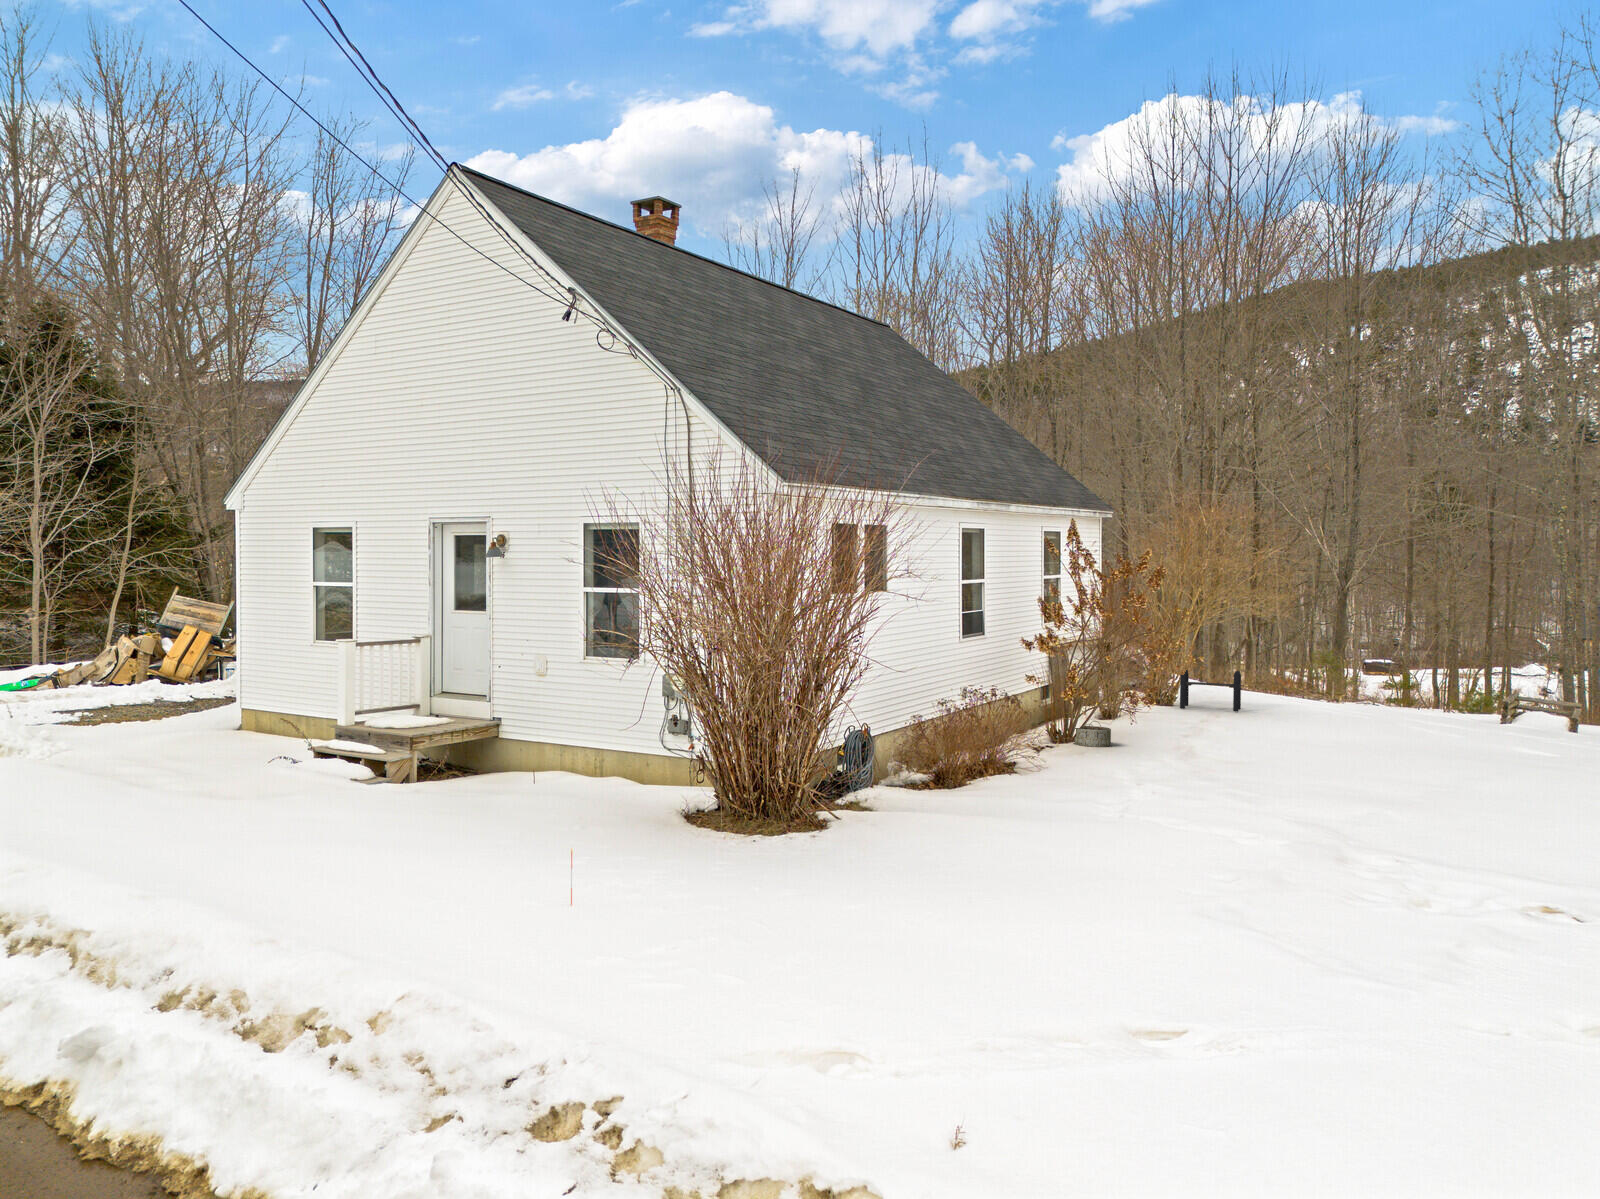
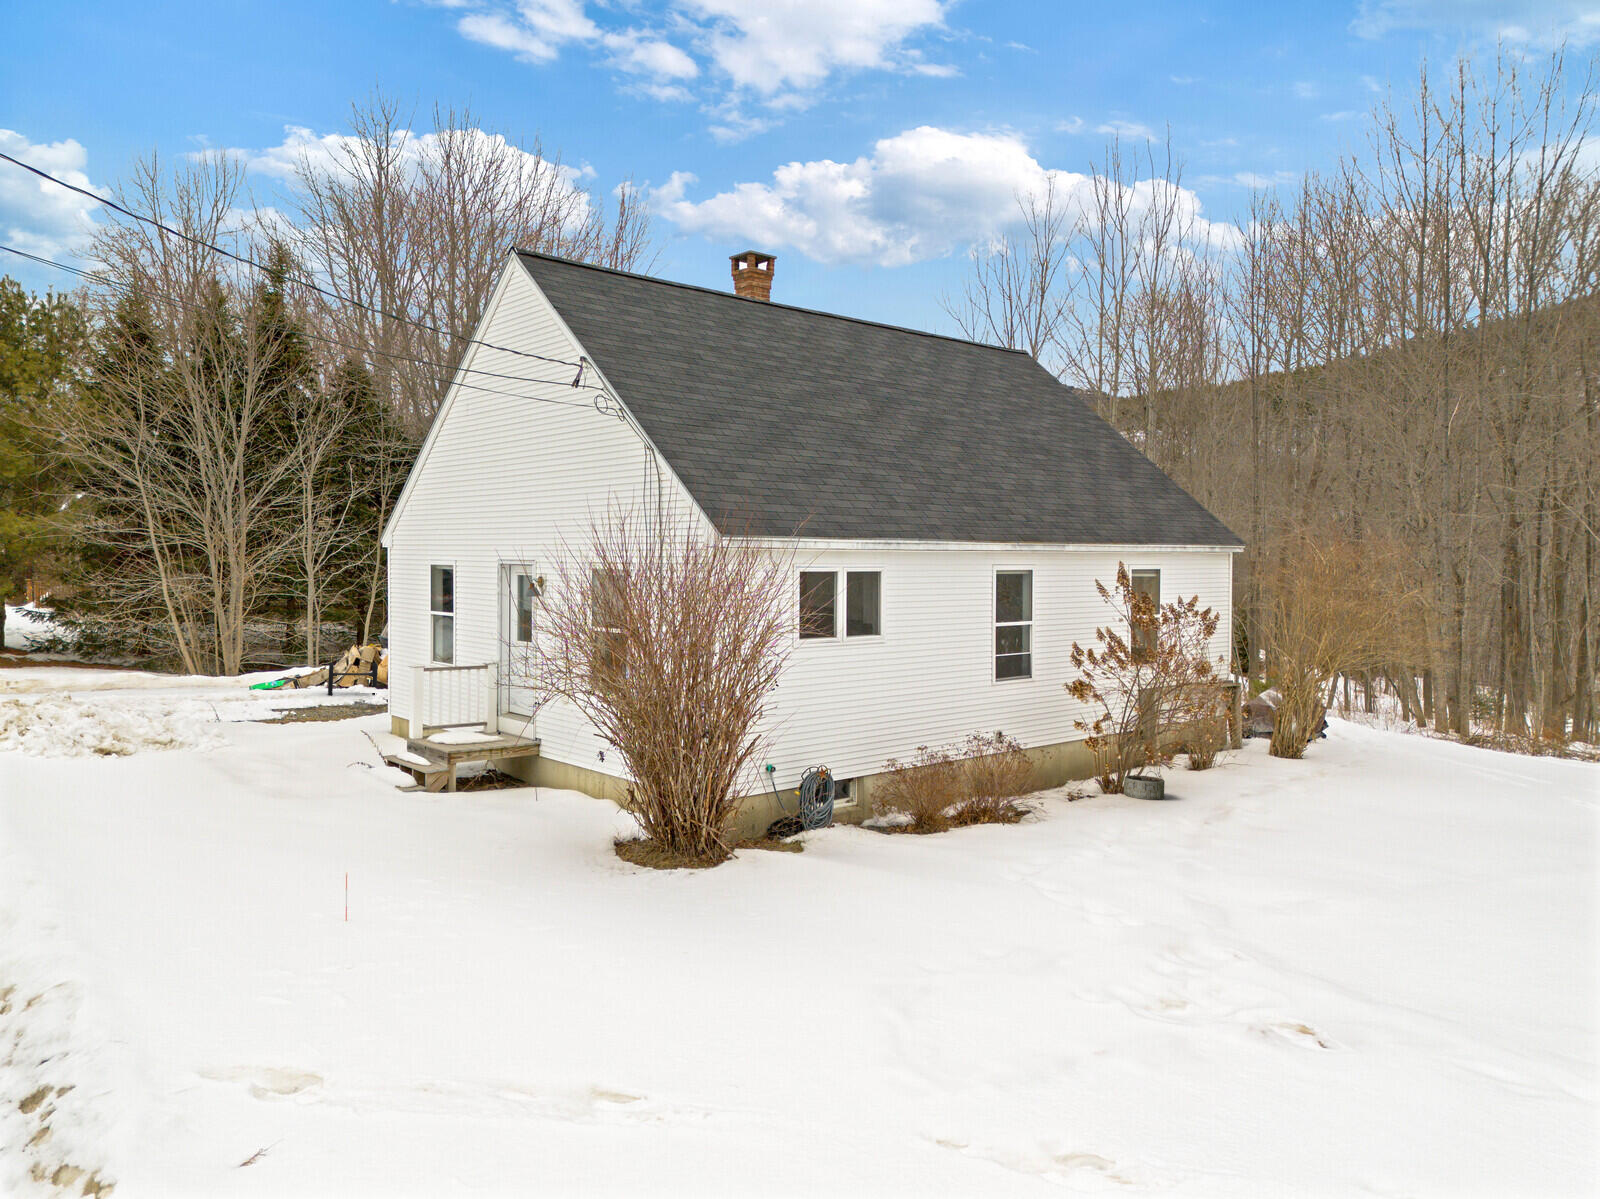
bench: present [1180,670,1241,712] -> present [328,662,378,695]

